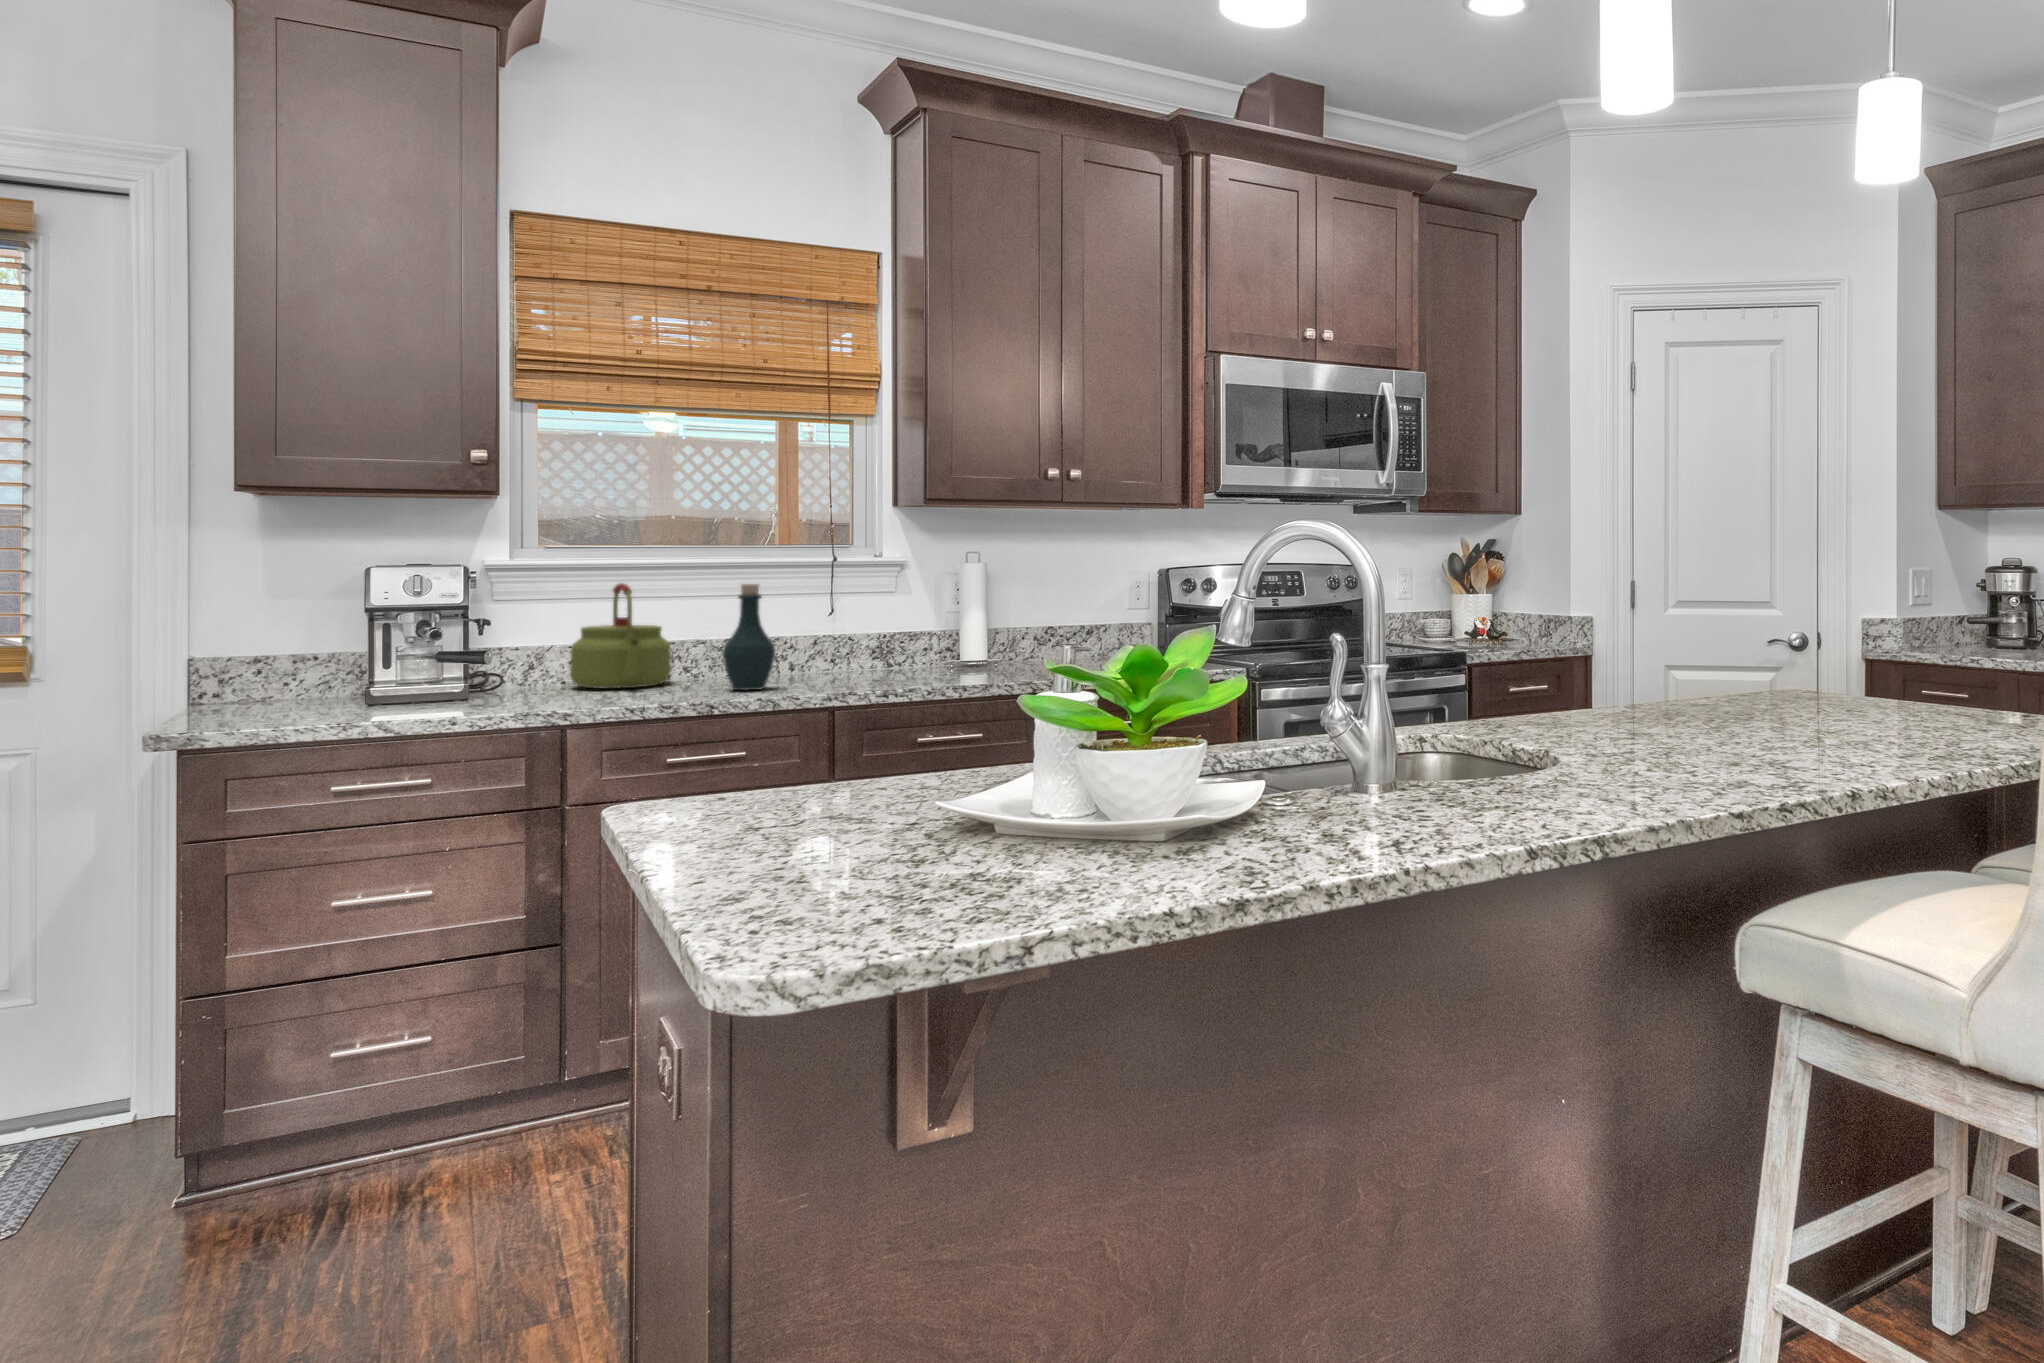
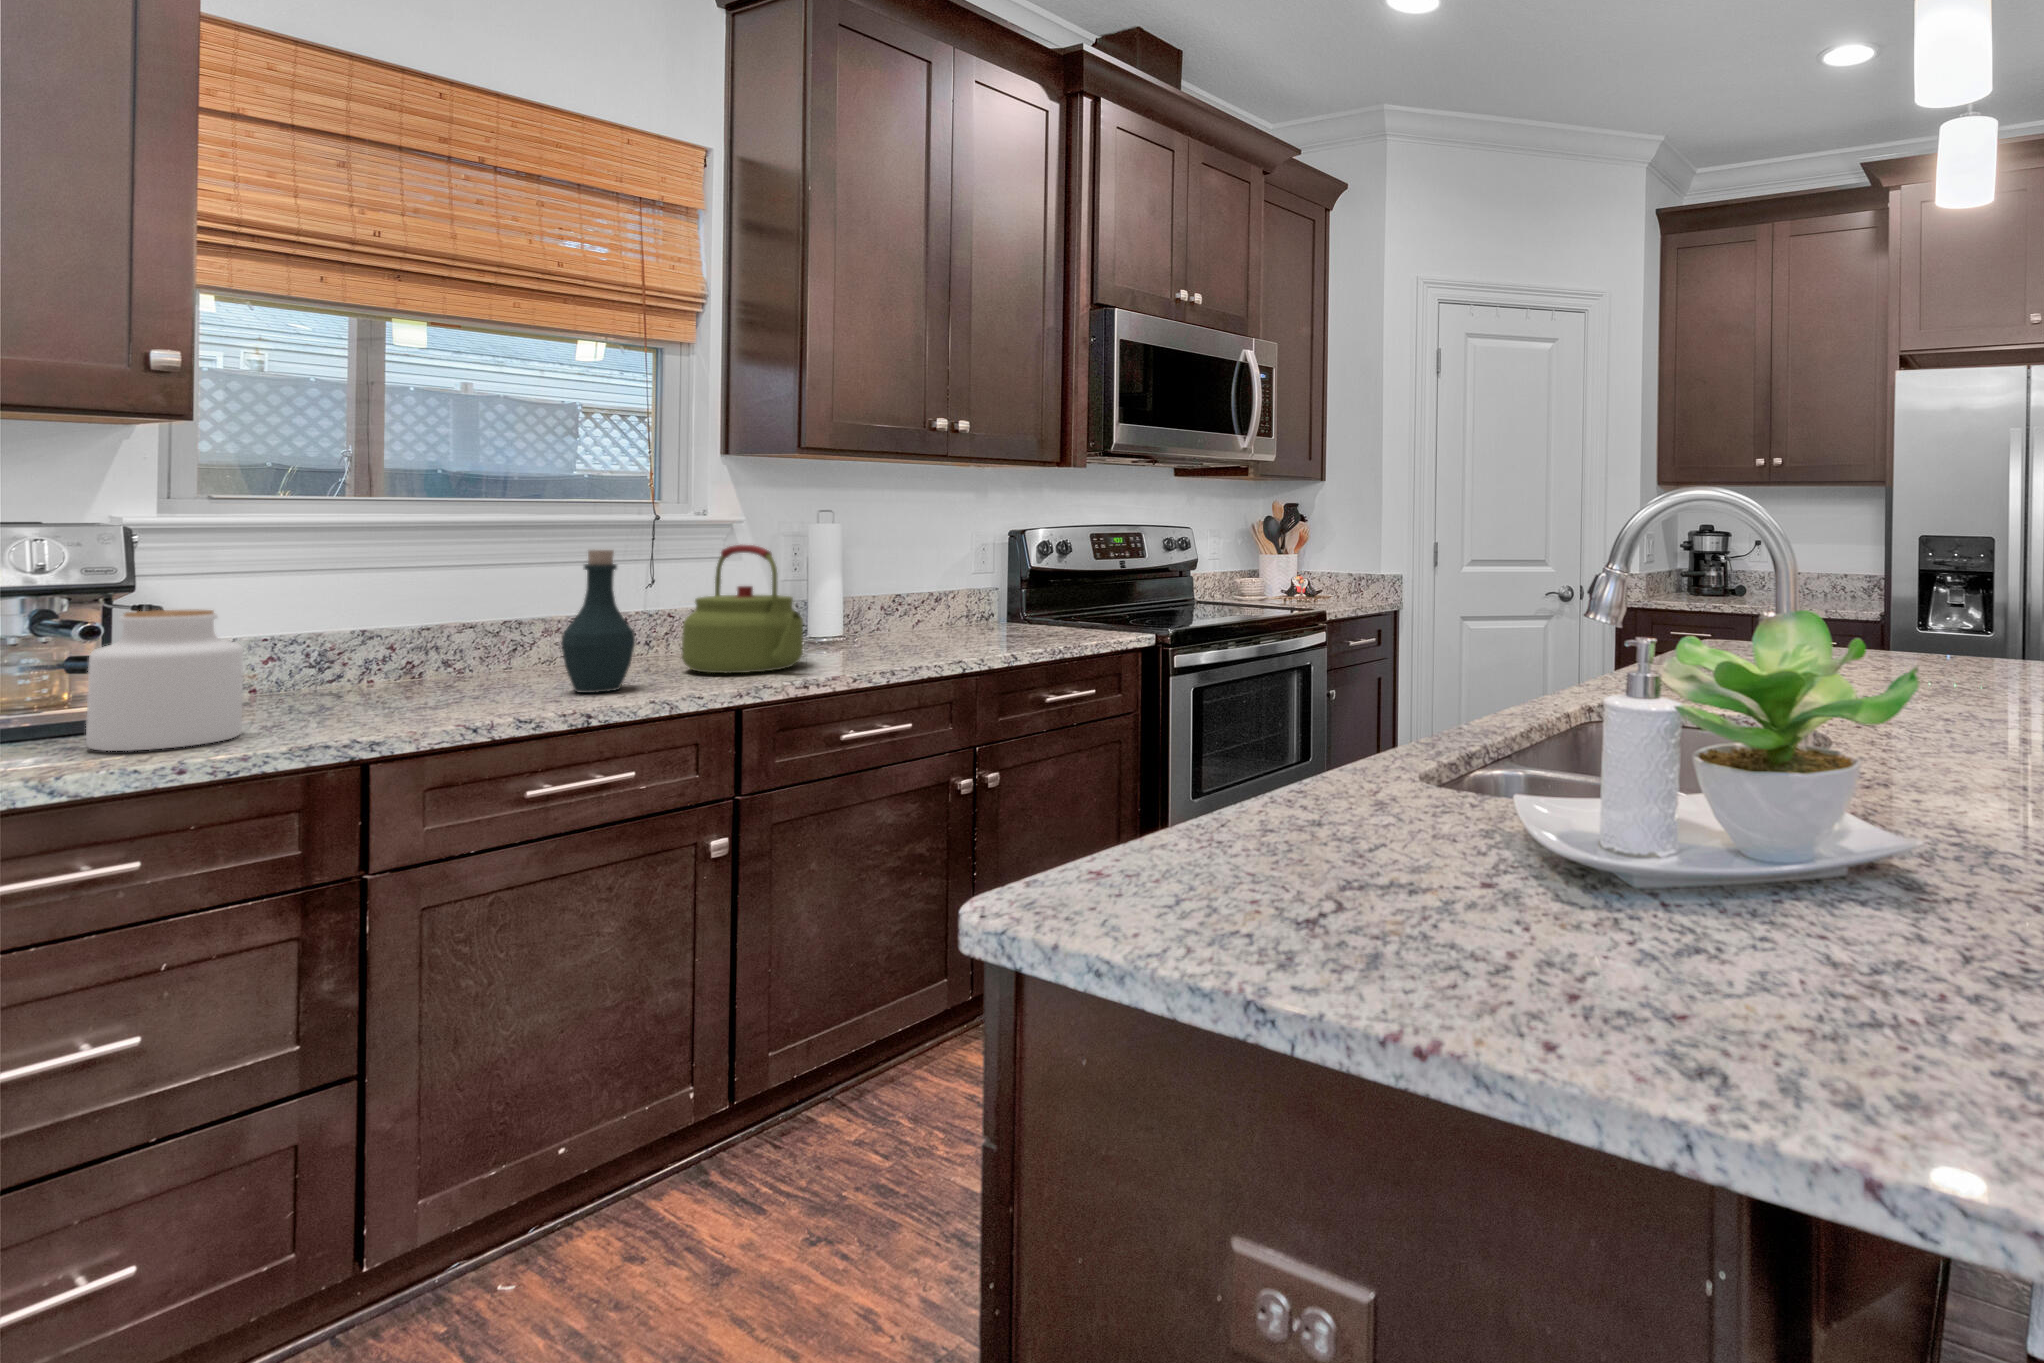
kettle: present [570,583,671,688] -> present [681,545,803,673]
jar: none [434,622,517,709] -> present [86,610,243,751]

